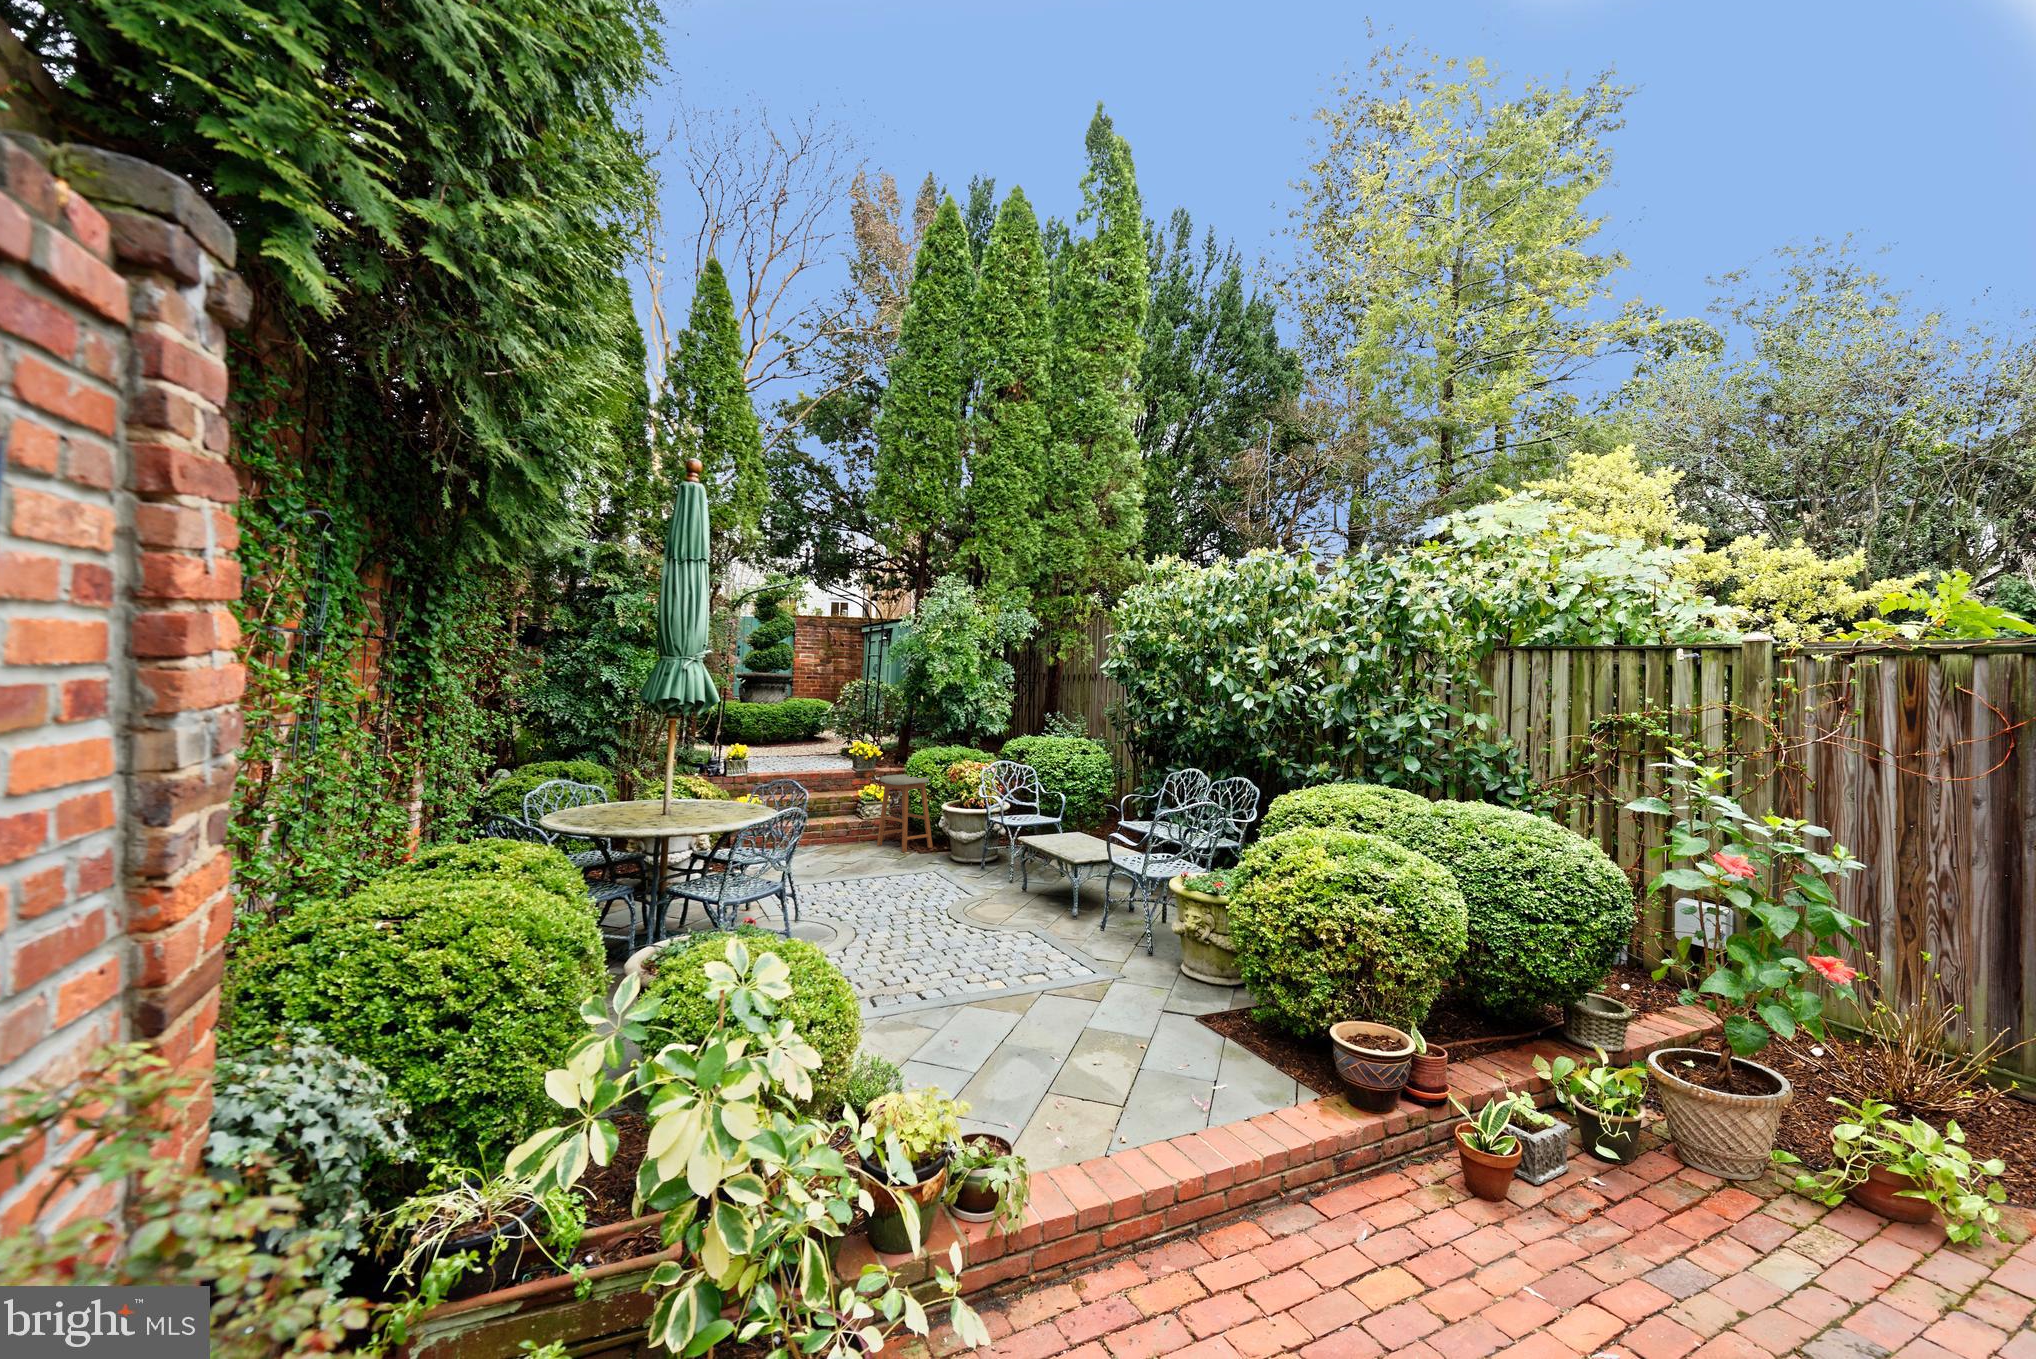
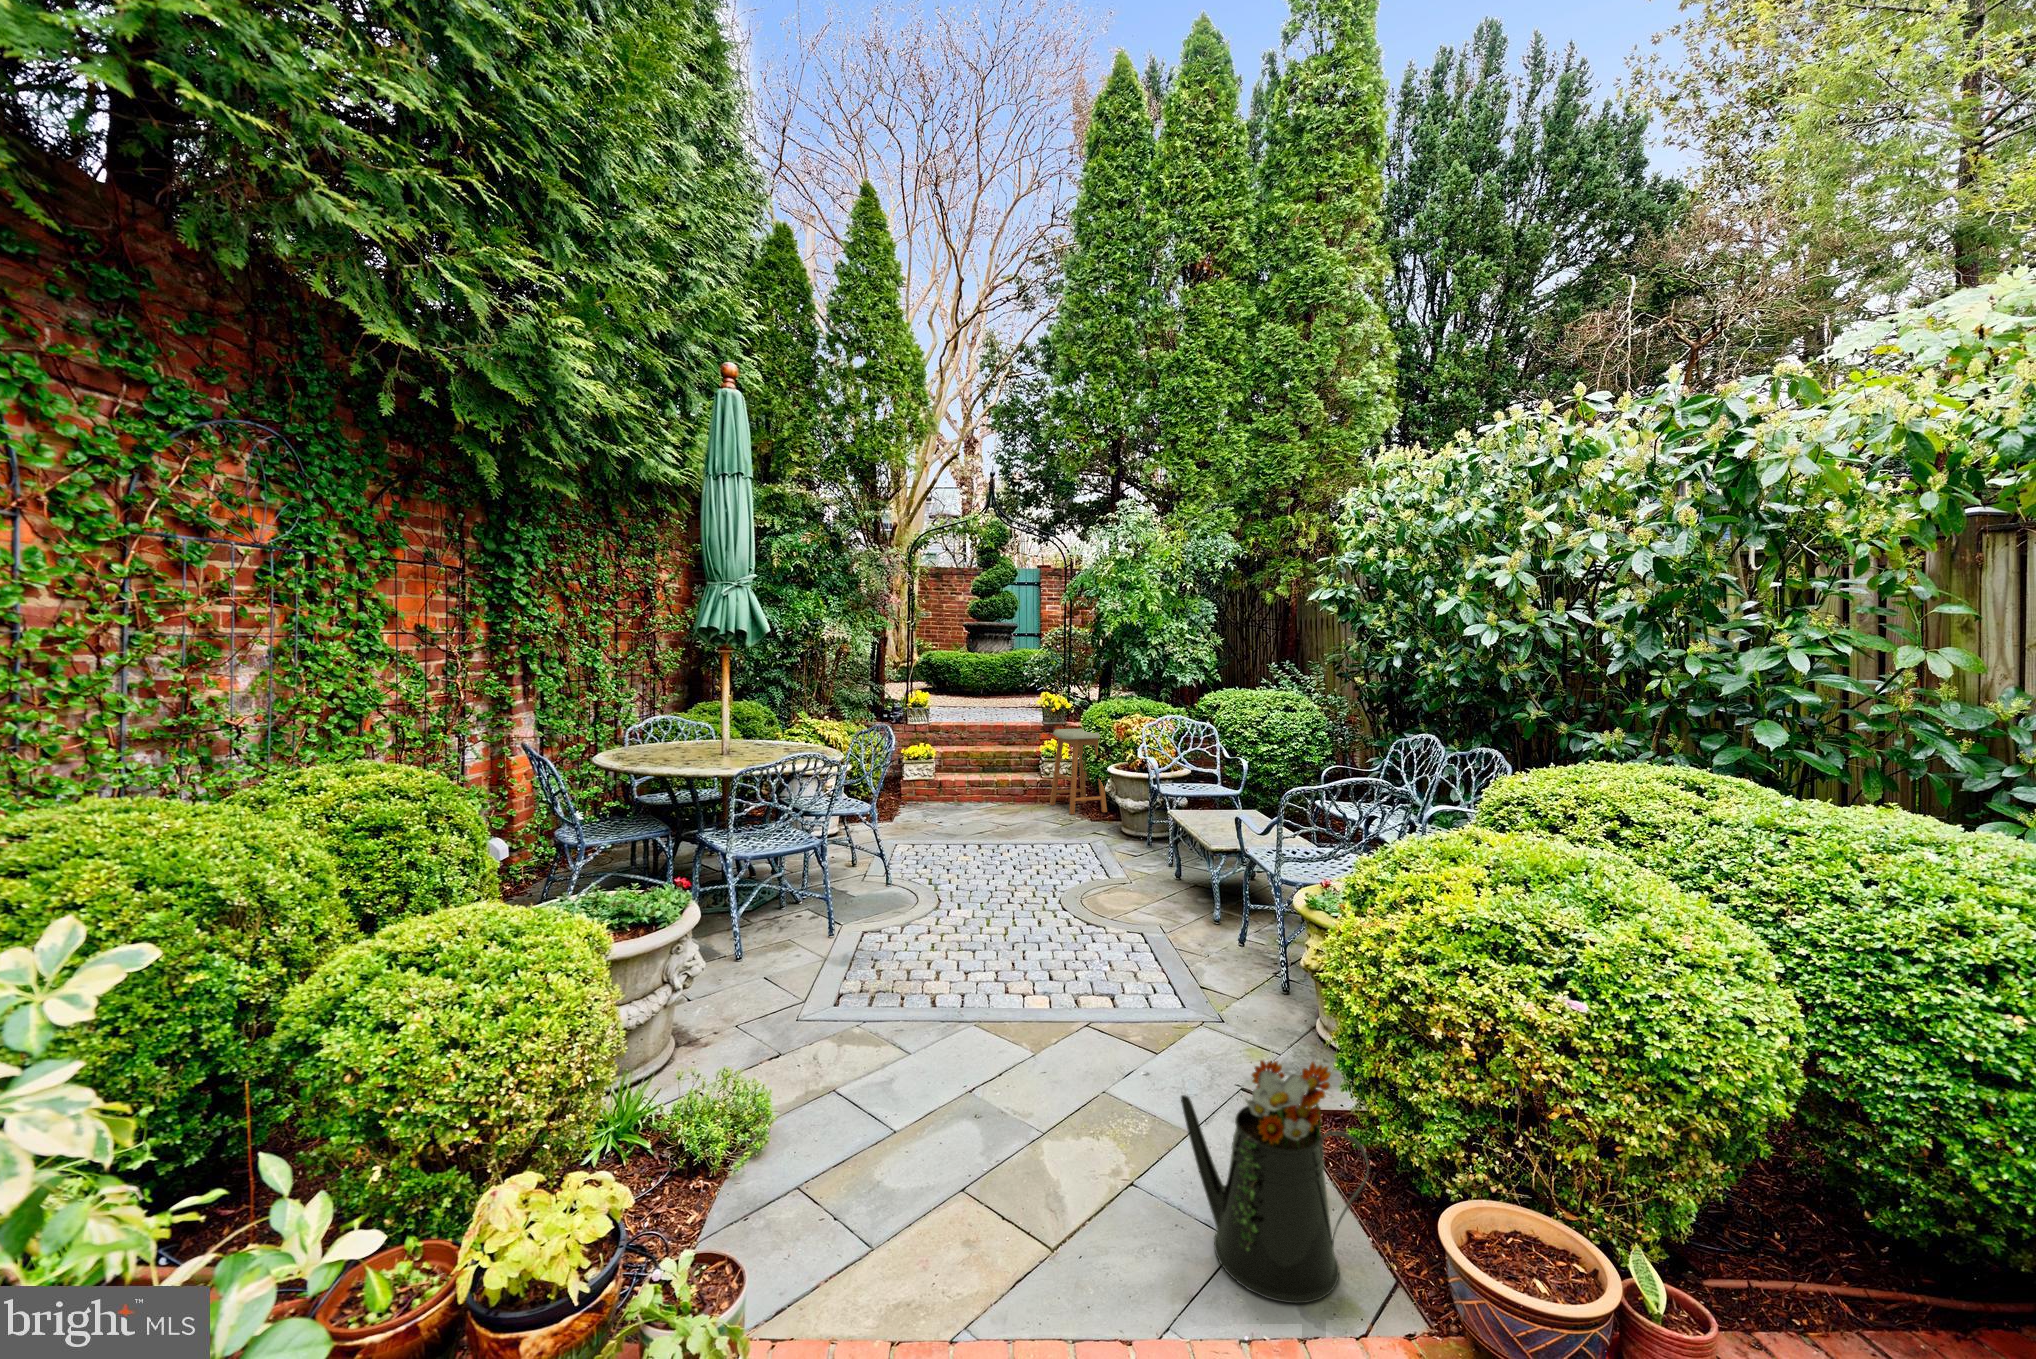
watering can: none [1187,961,1294,1101] -> present [1181,1060,1369,1303]

